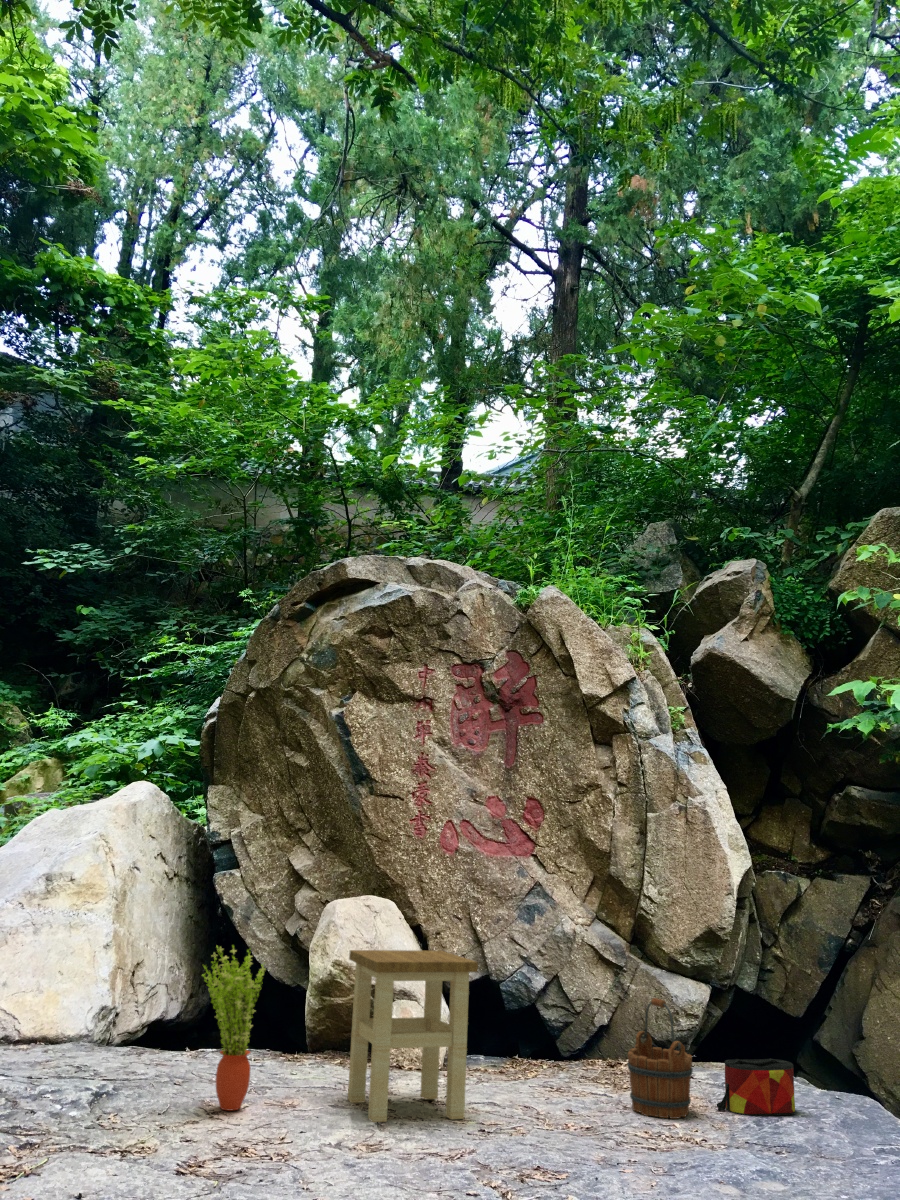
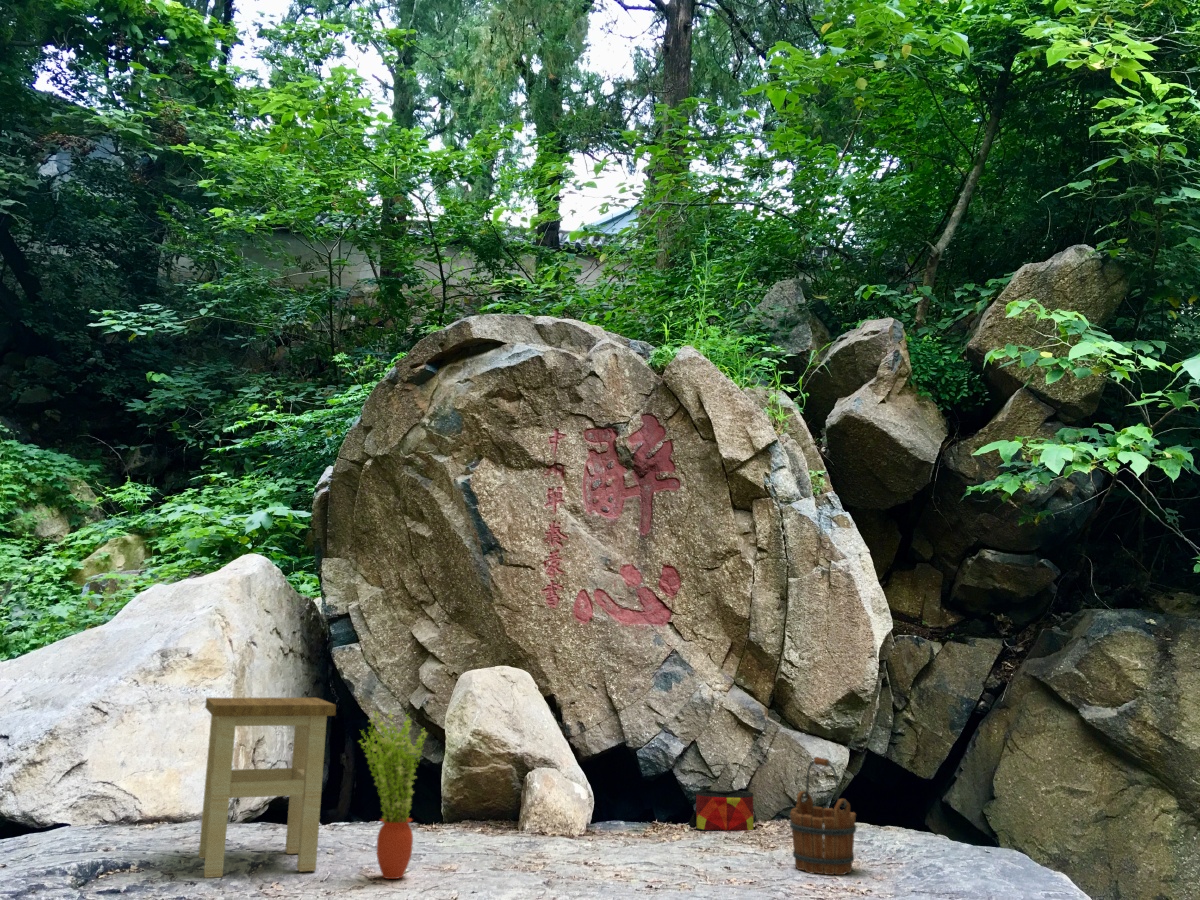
stool: present [348,950,478,1122] -> present [199,698,336,878]
bag: present [717,1058,795,1116] -> present [688,789,756,831]

